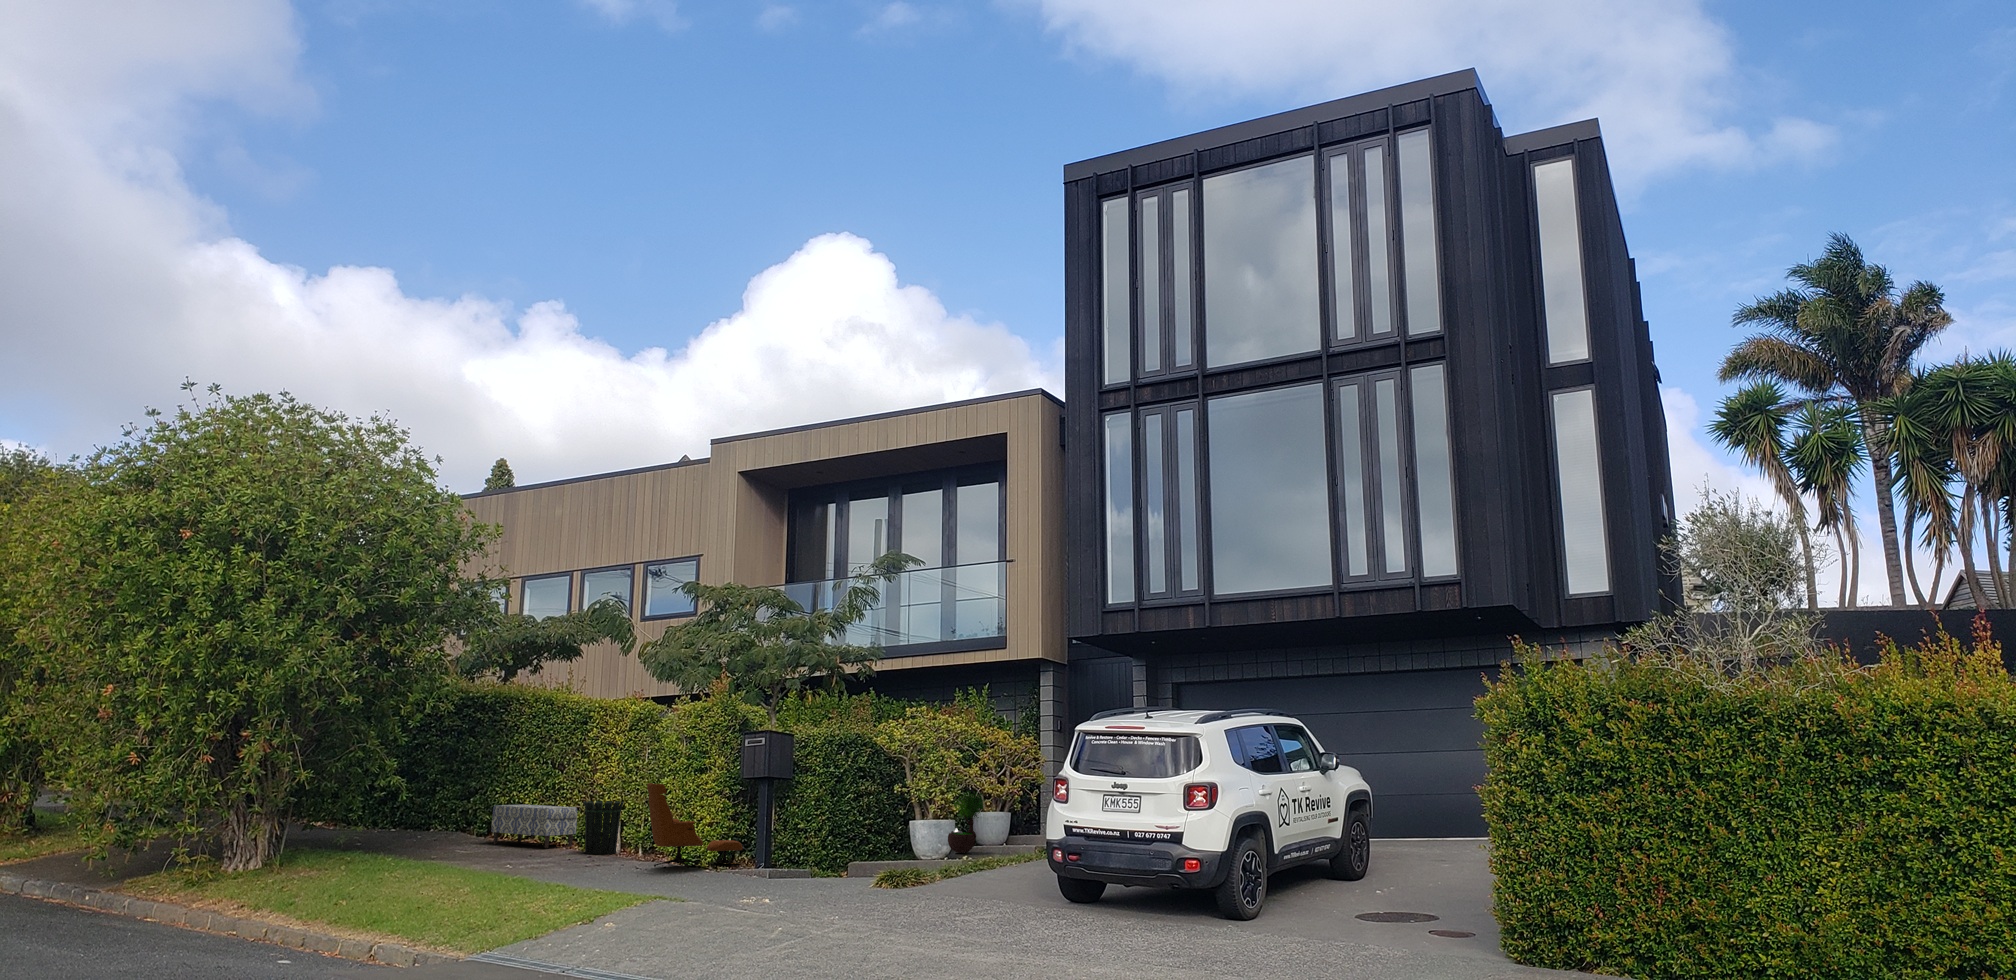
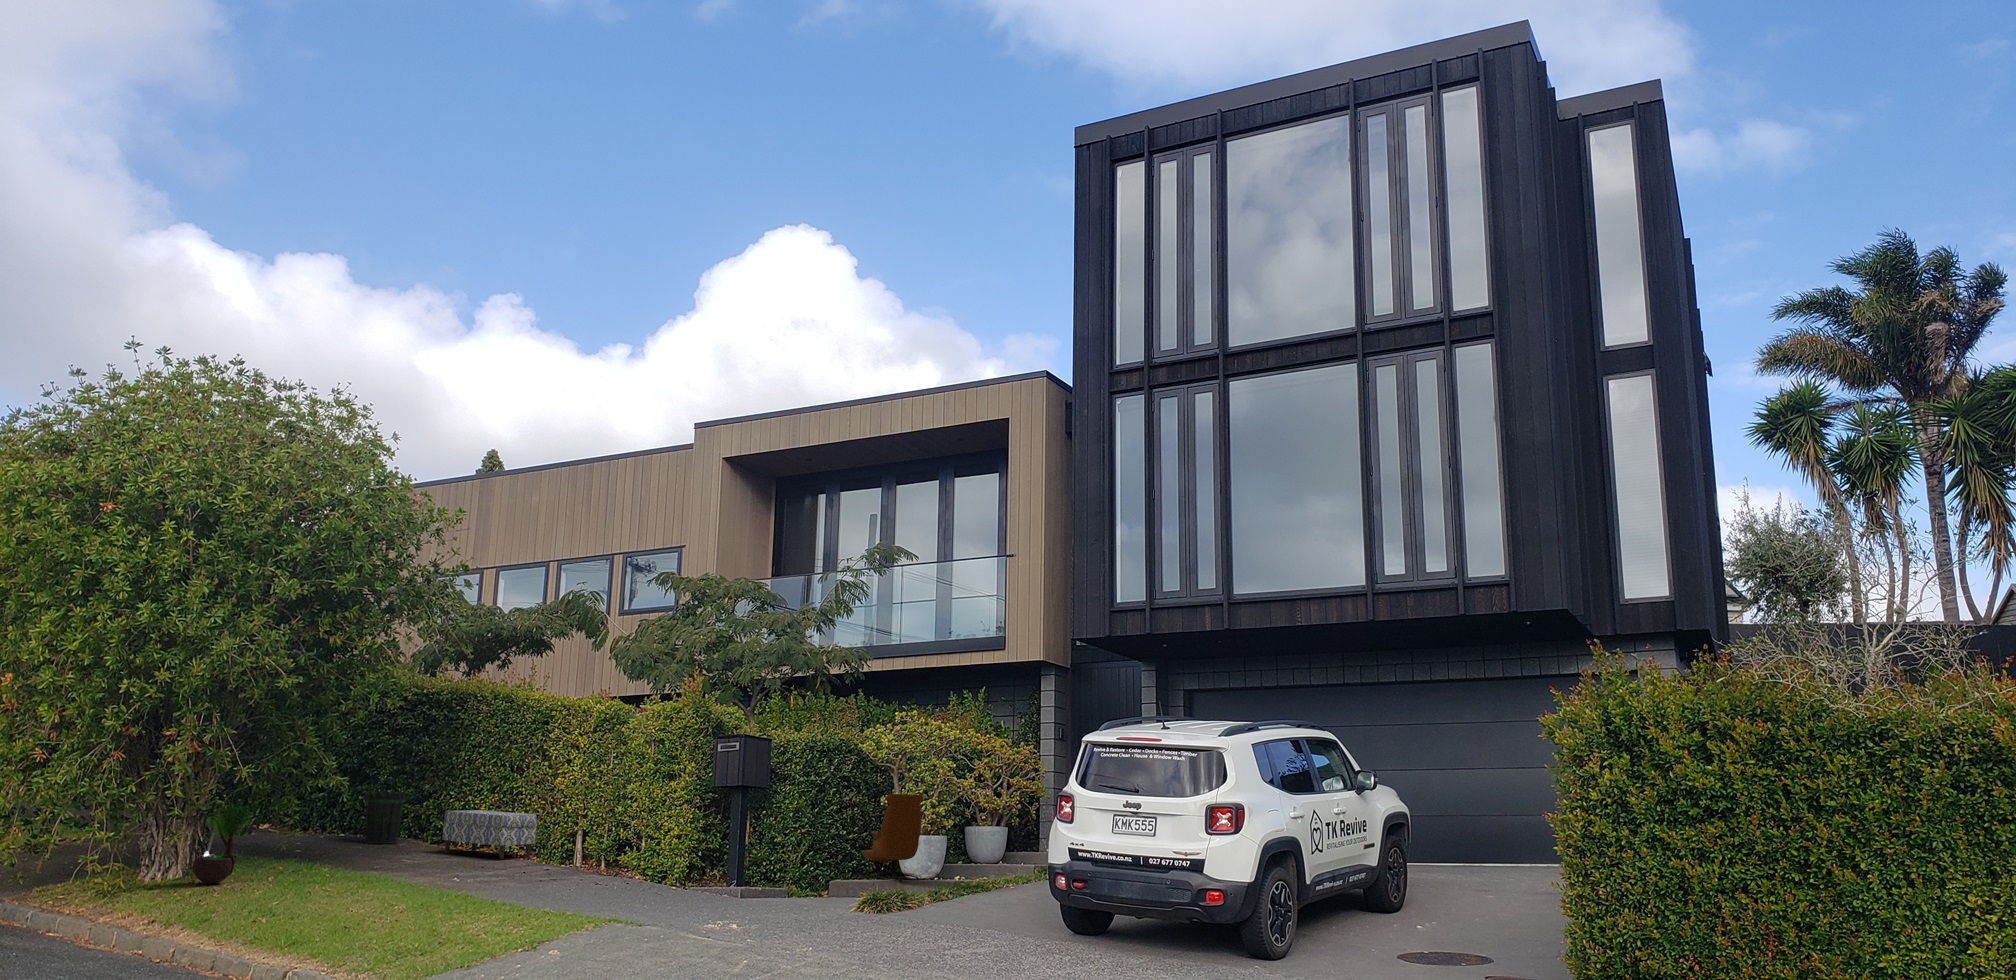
lounge chair: present [647,783,743,868] -> present [860,794,923,882]
potted tree: present [948,791,985,853] -> present [193,802,252,884]
waste bin: present [583,801,624,854] -> present [365,791,407,844]

